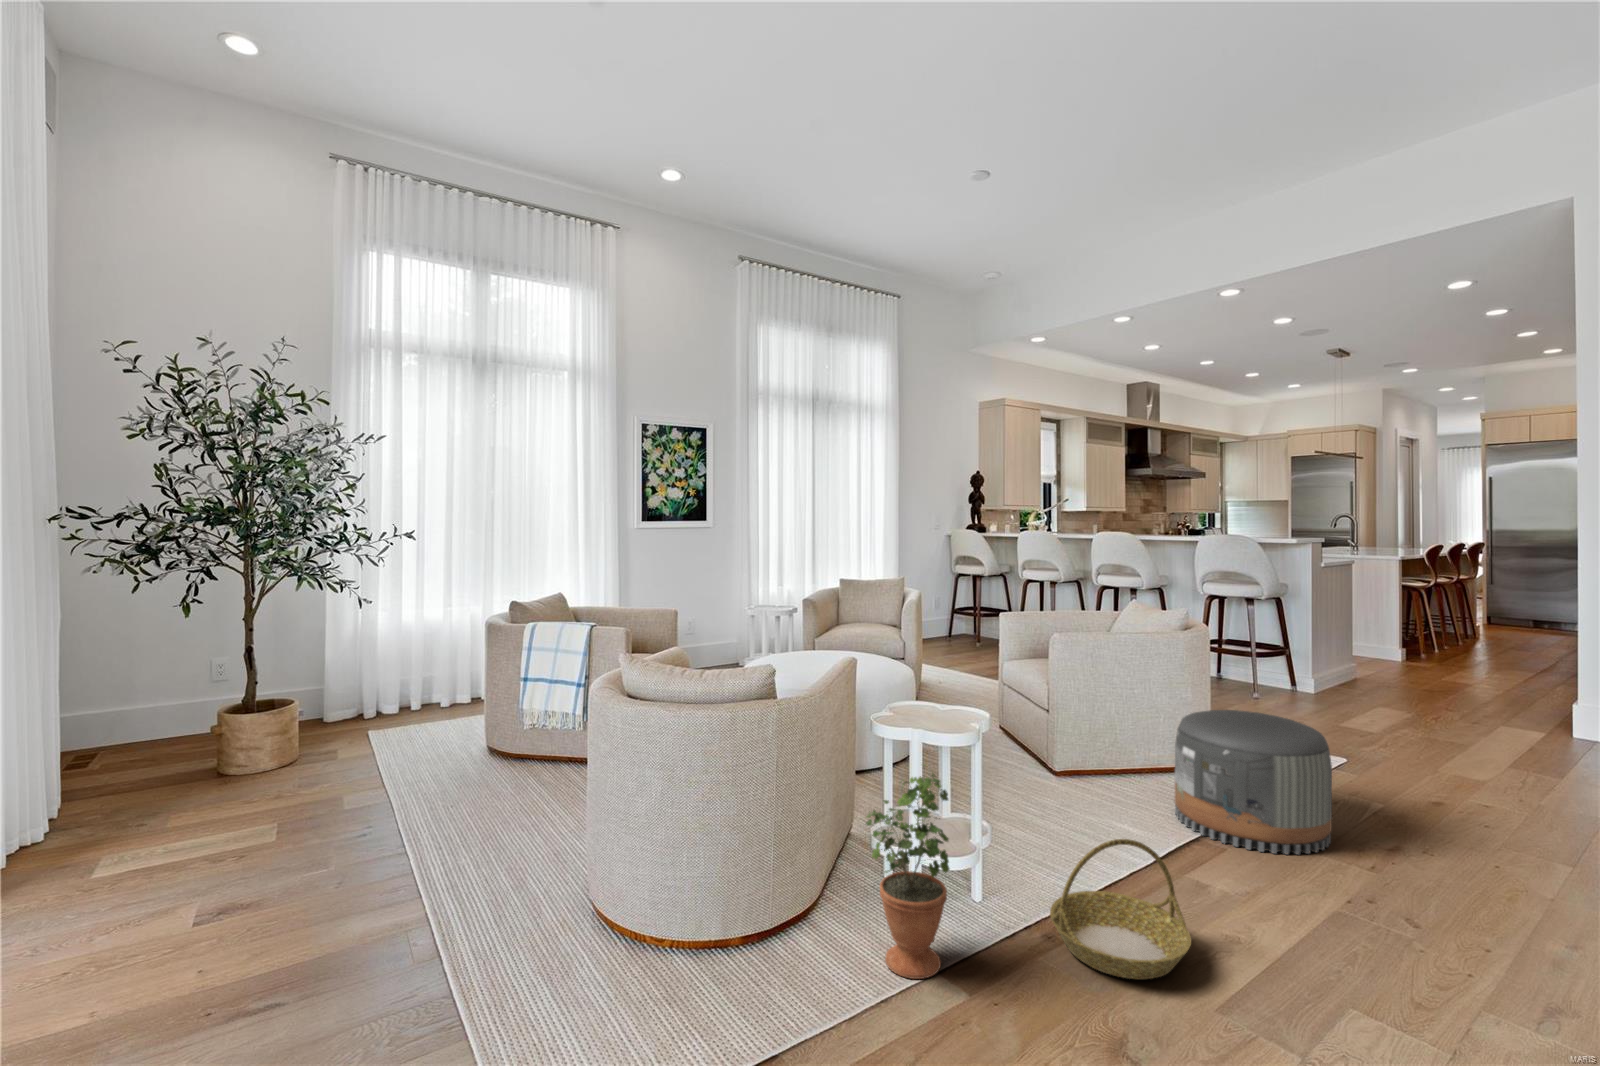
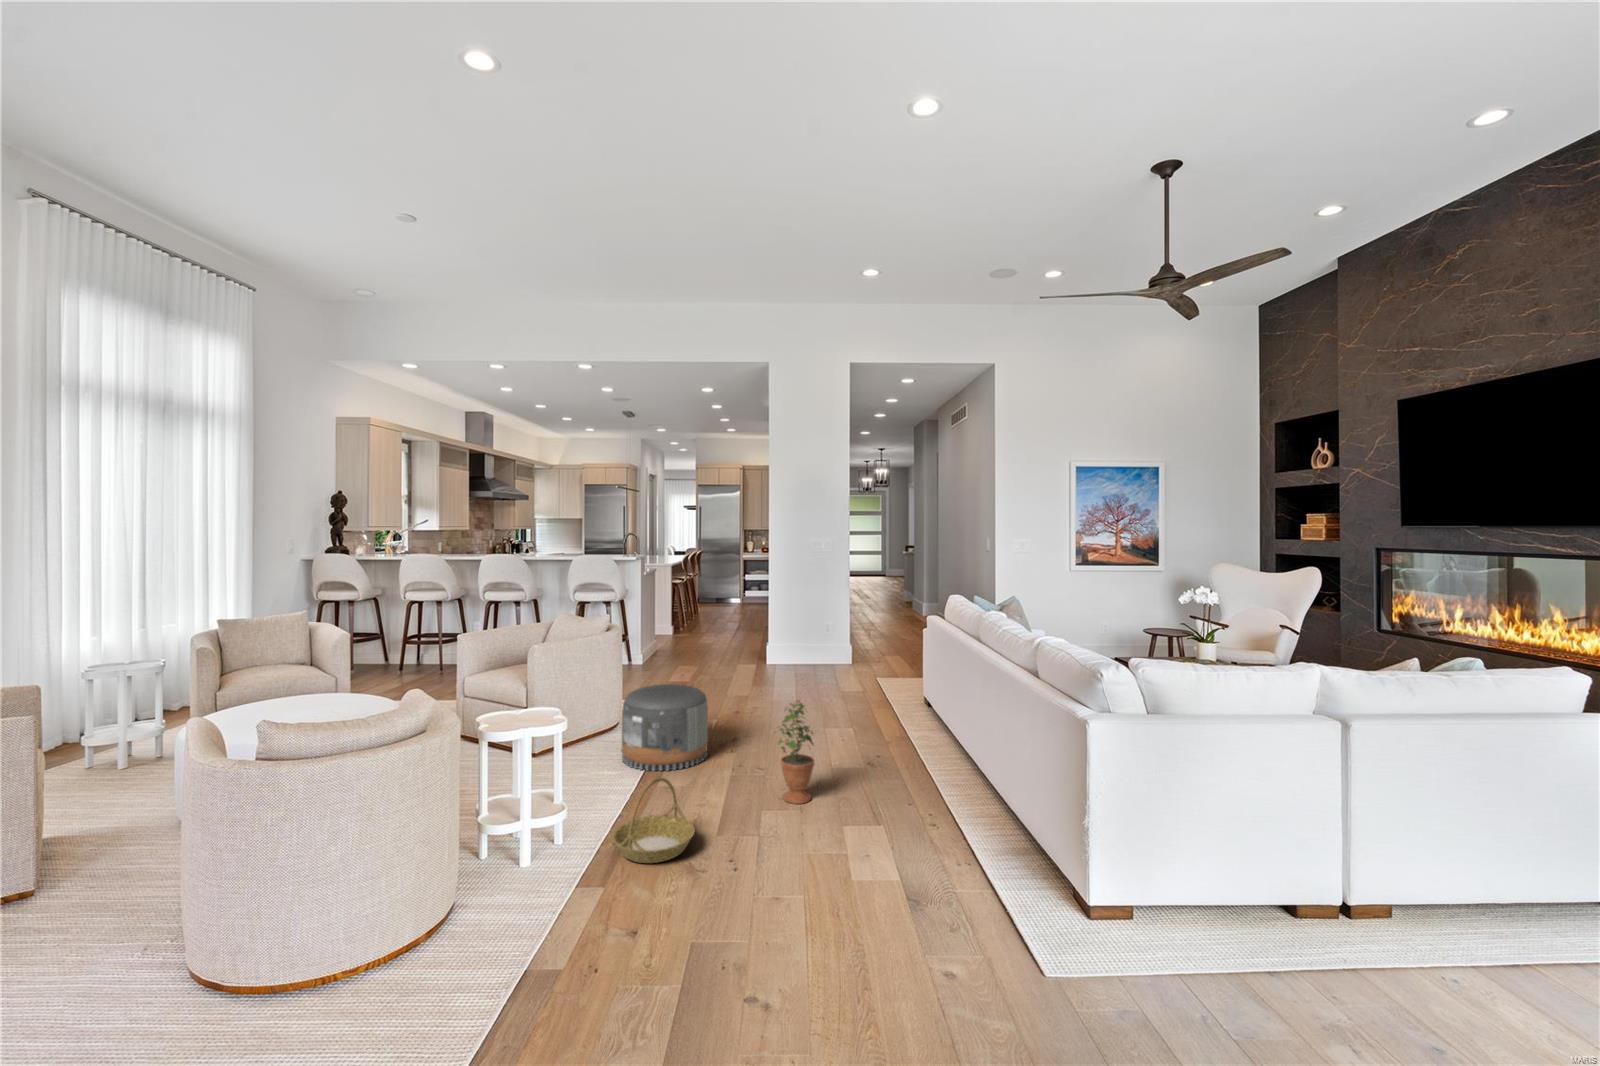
potted plant: present [866,765,949,979] -> present [775,701,814,804]

